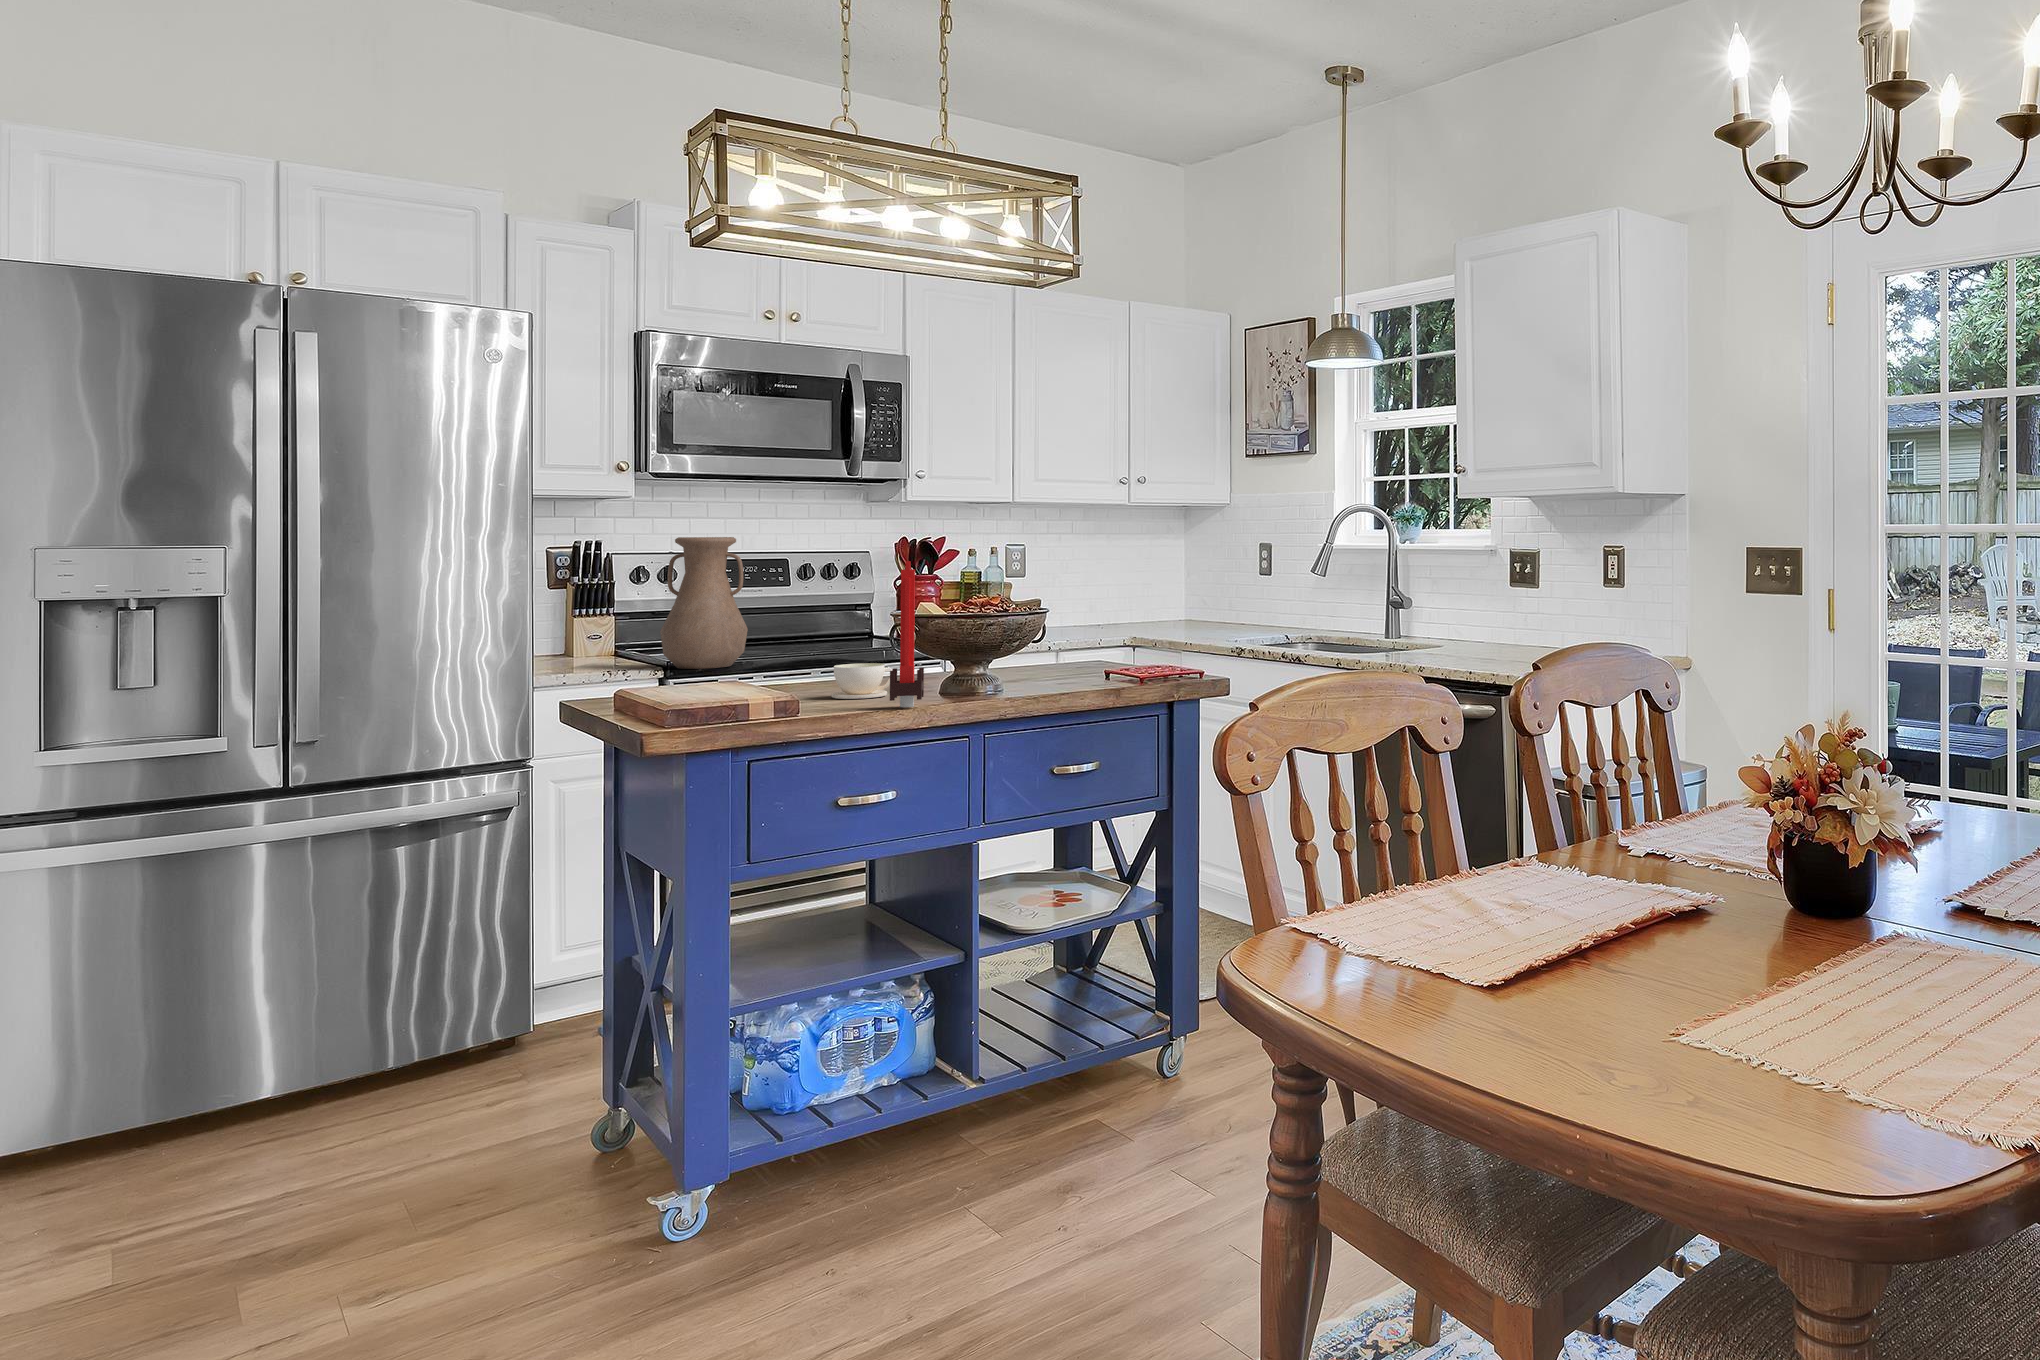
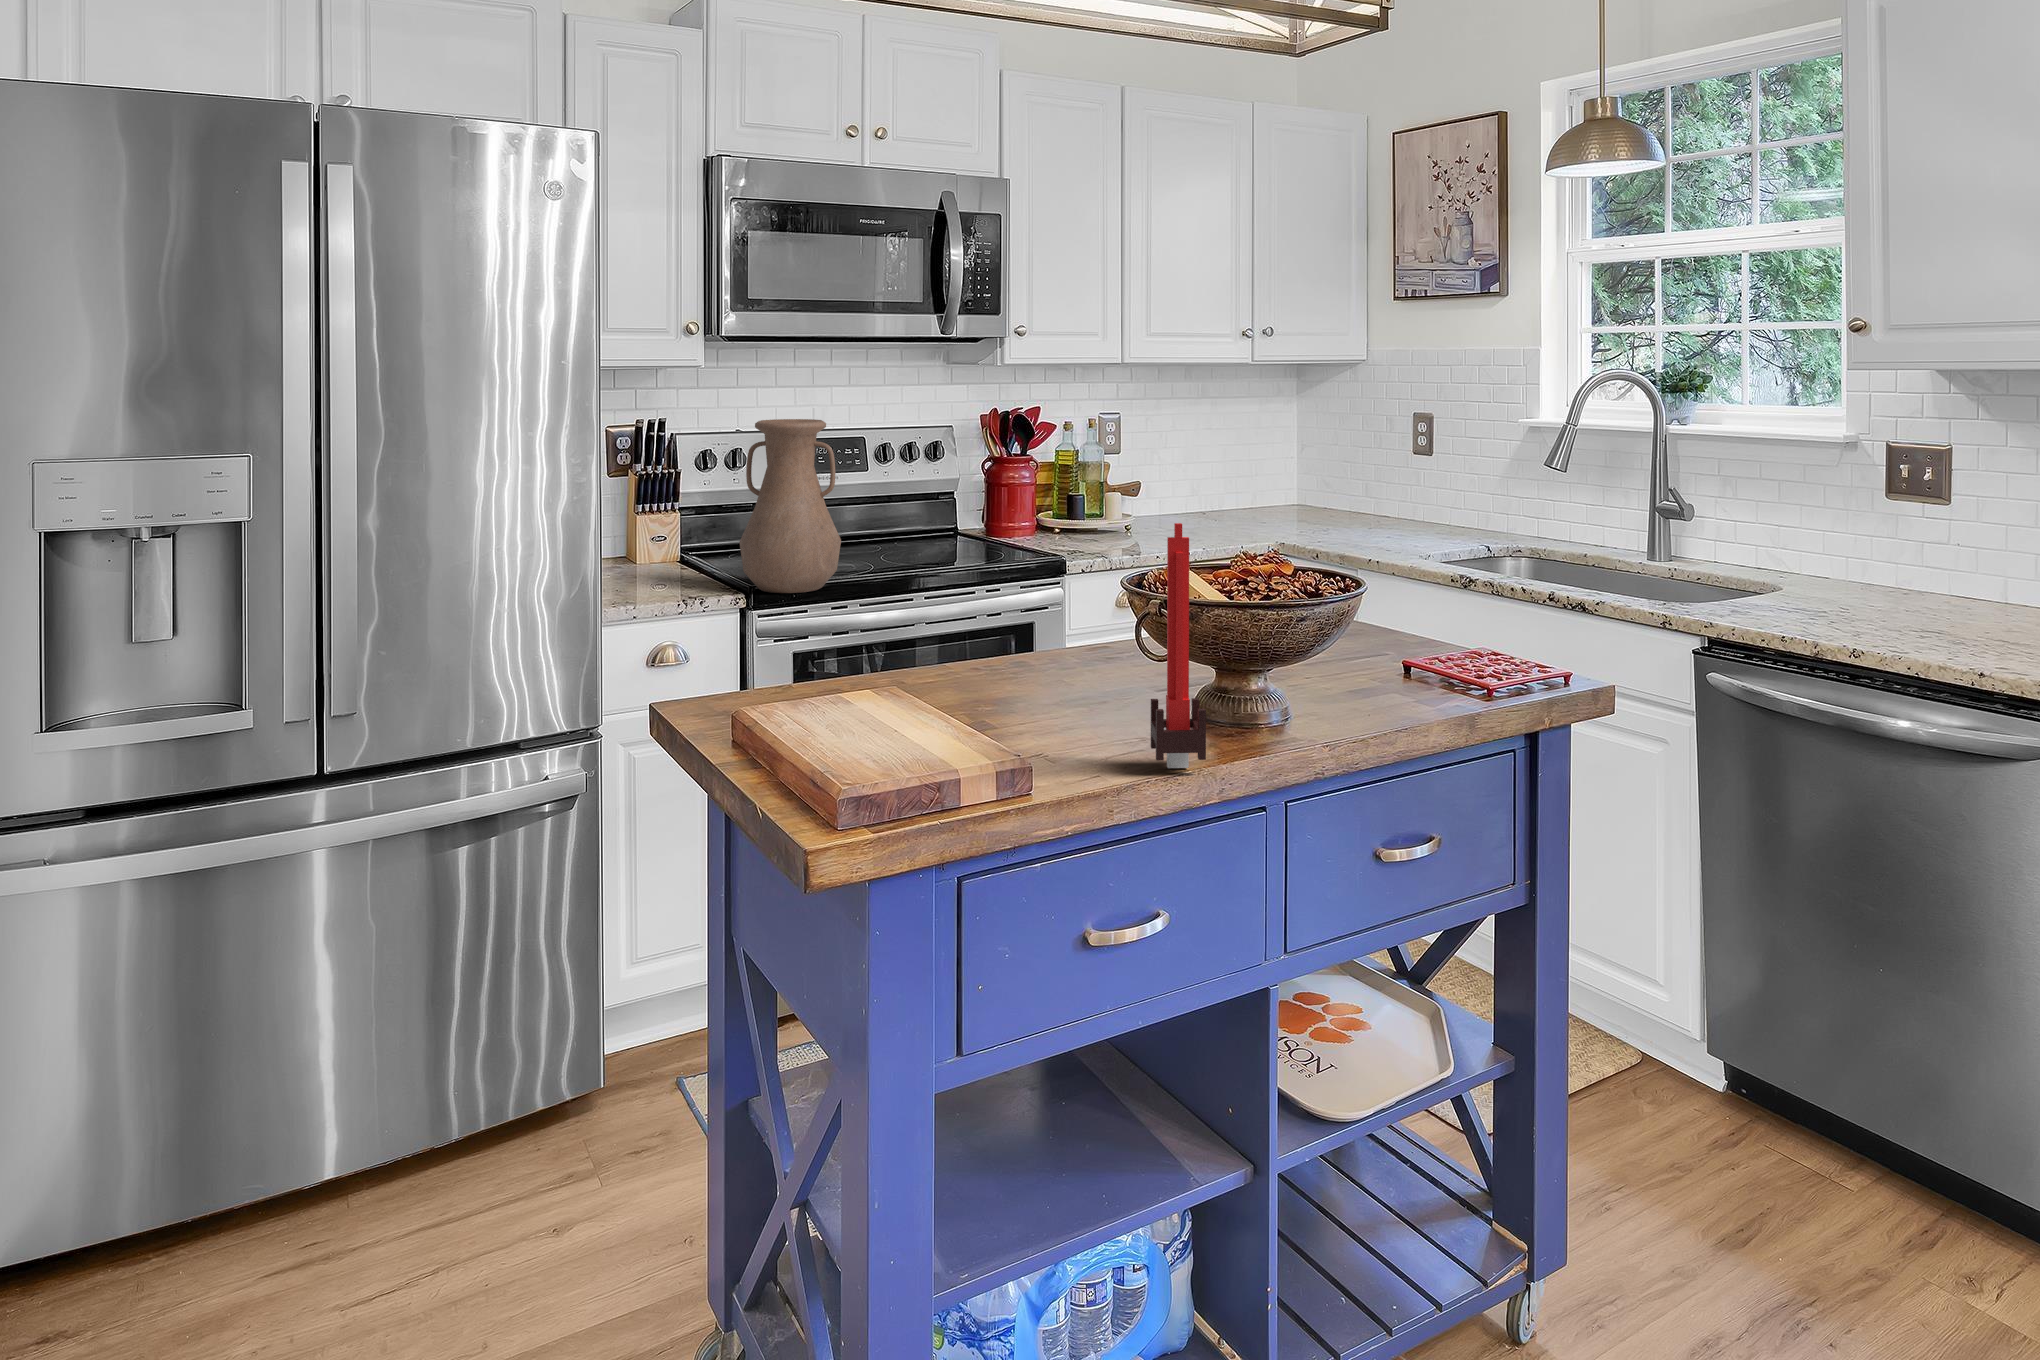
coffee cup: present [831,663,892,699] -> none [1024,655,1114,720]

